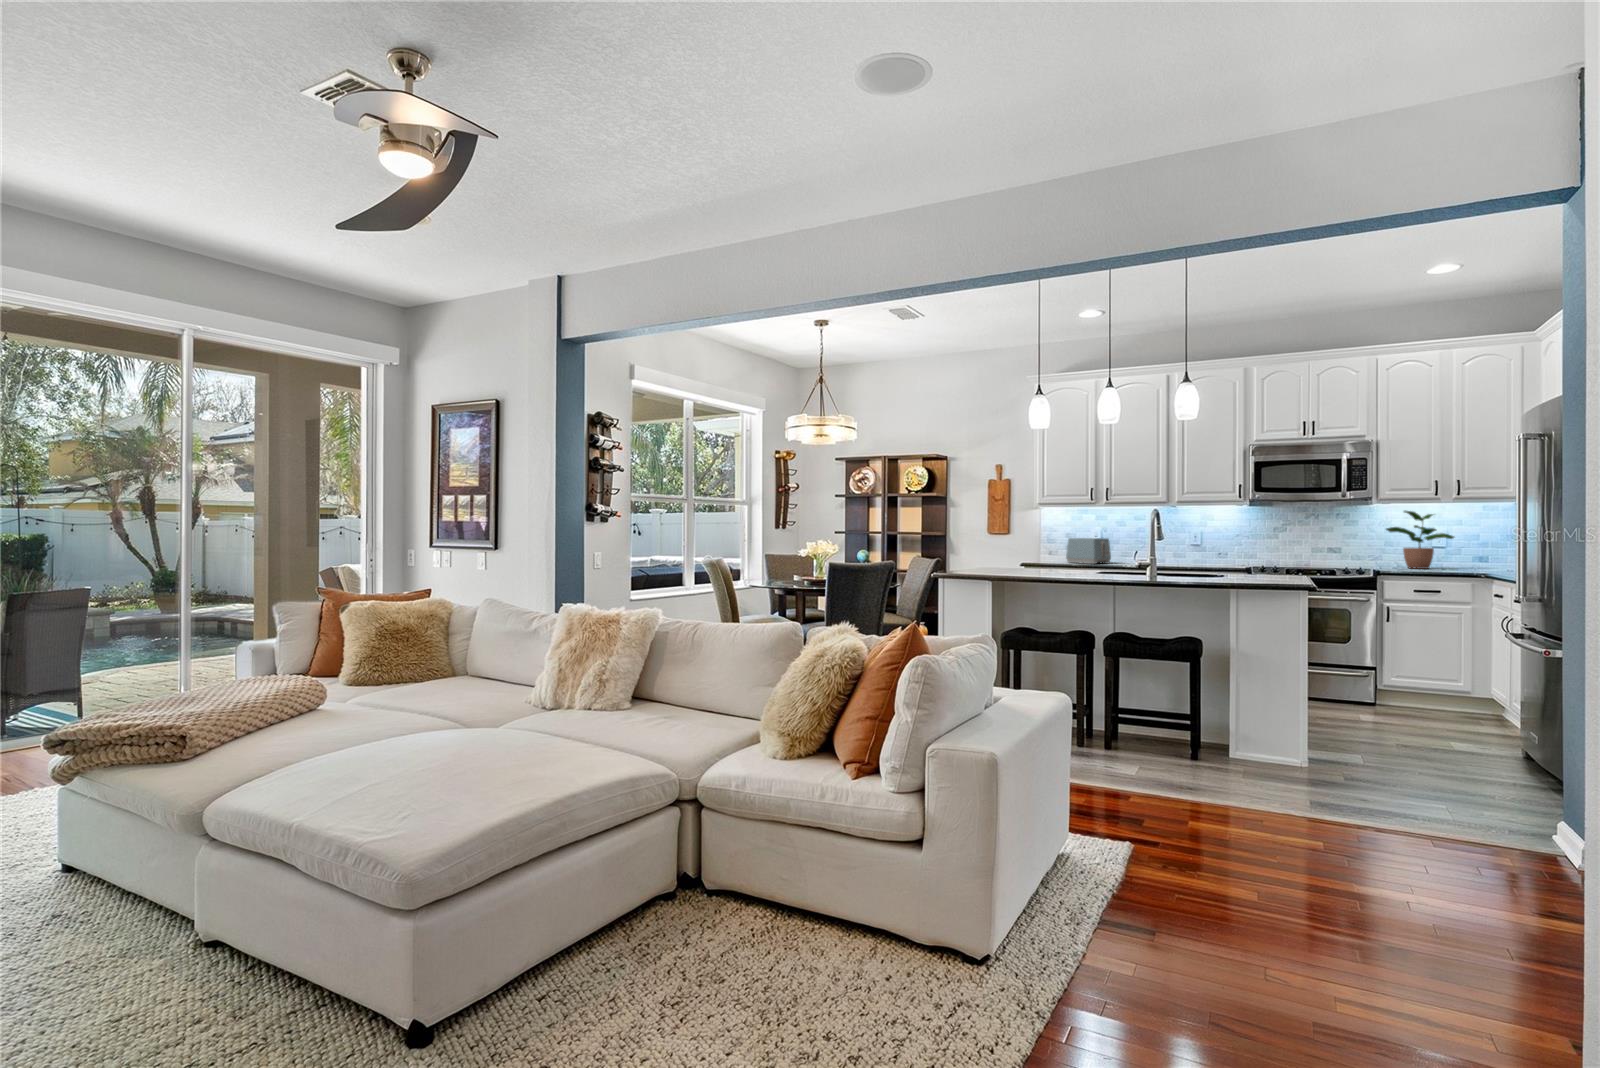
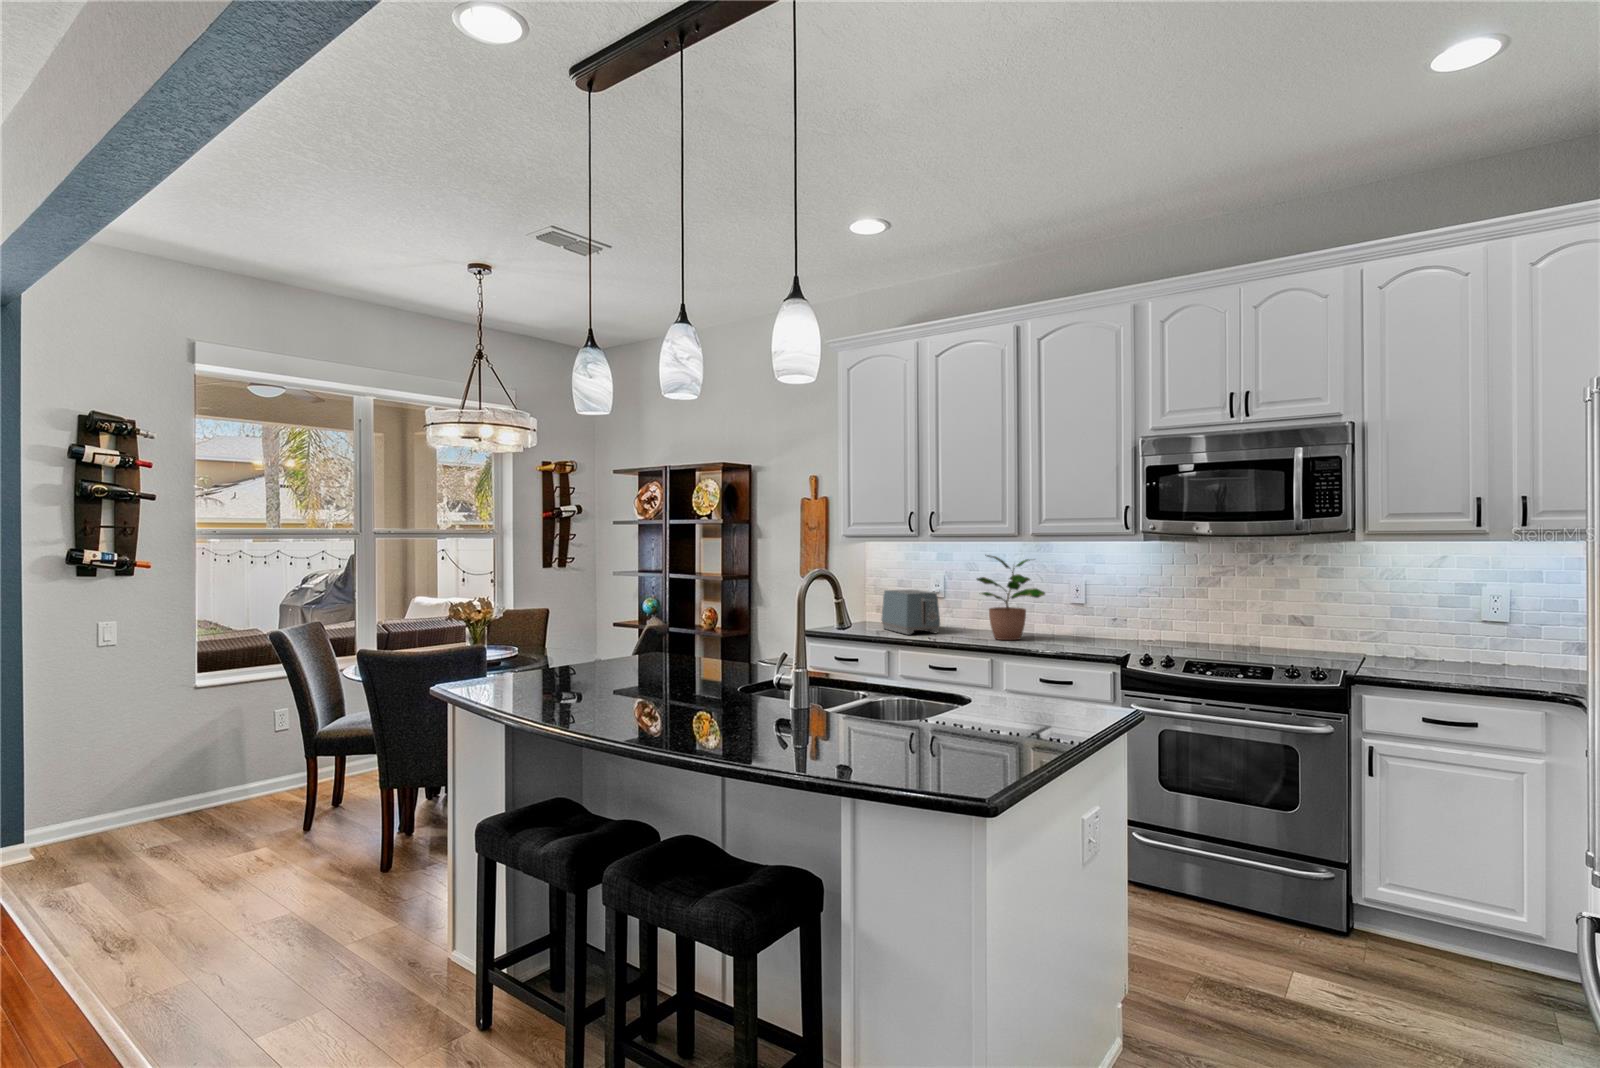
potted plant: present [1386,511,1454,569] -> present [977,555,1045,640]

